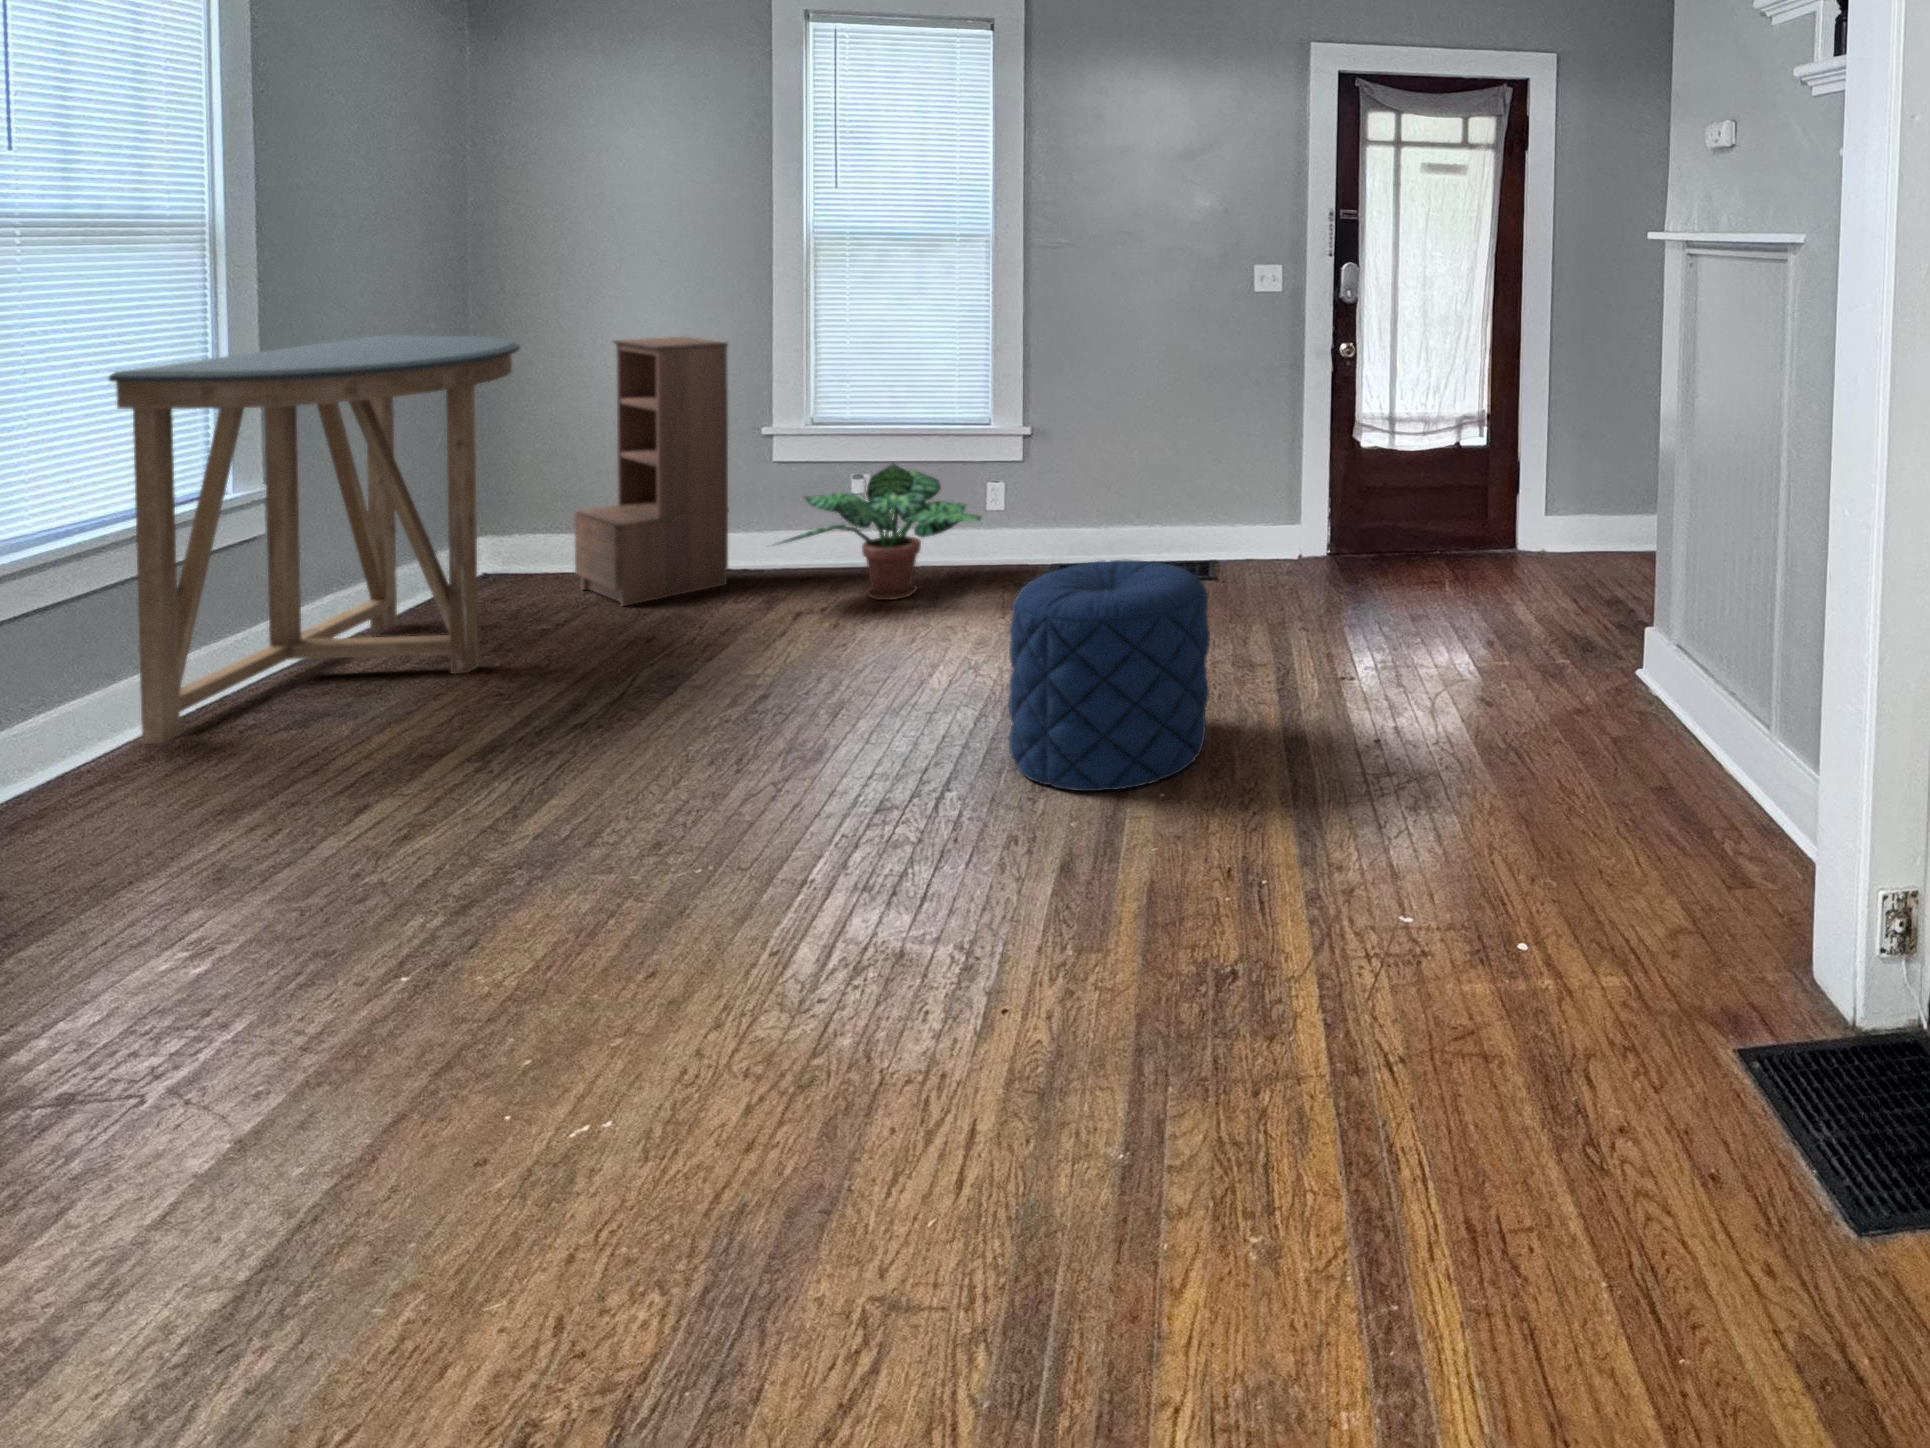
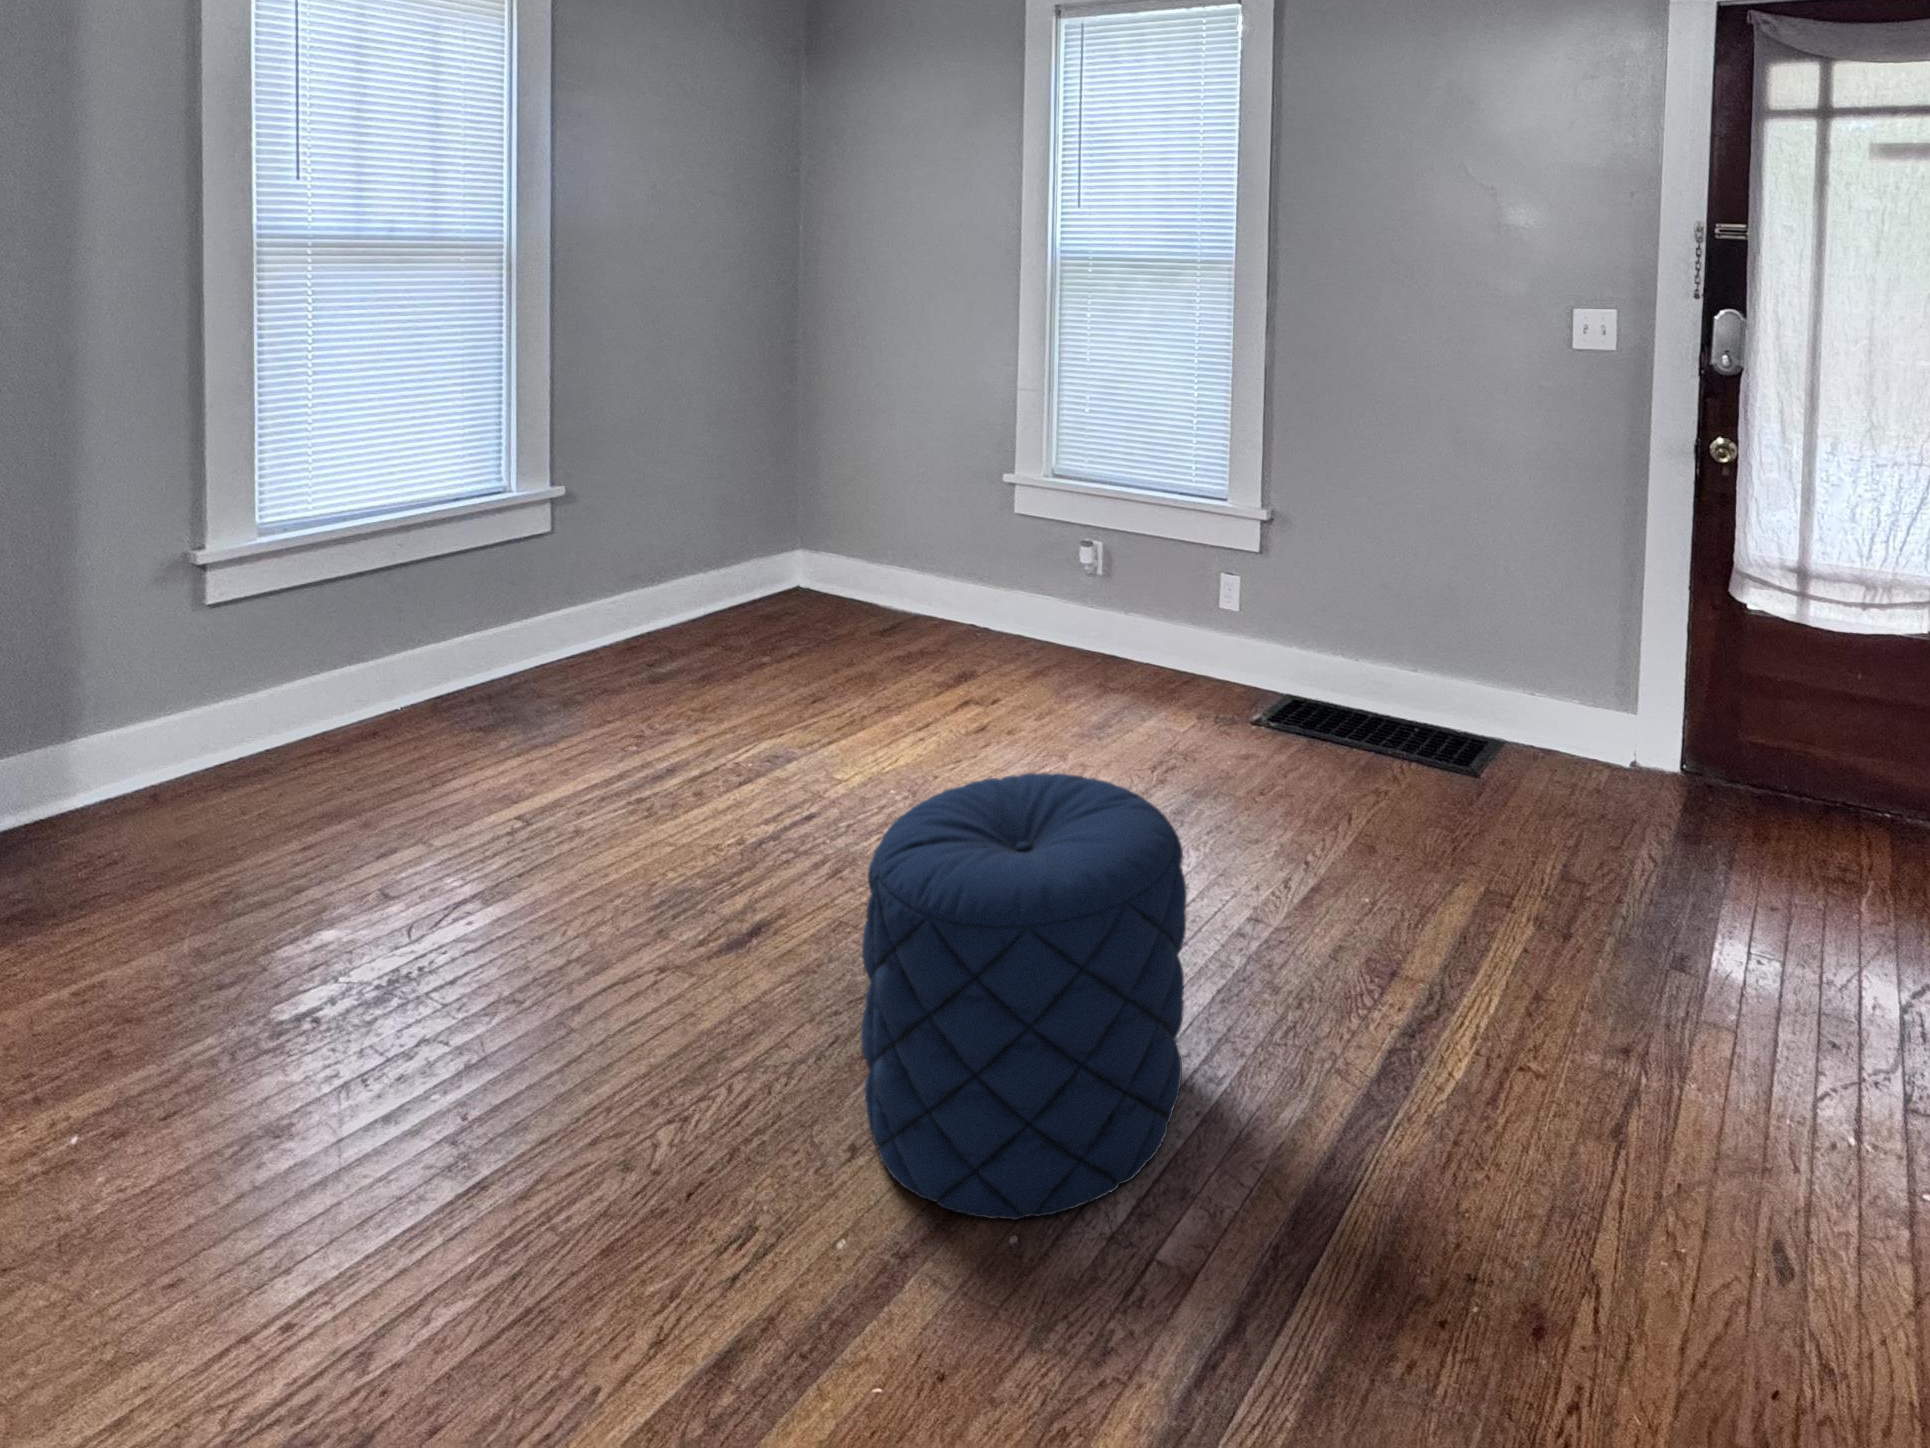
console table: present [109,335,520,744] -> none [346,352,749,727]
bookshelf: present [574,337,729,606] -> none [834,367,960,652]
potted plant: present [779,464,981,600] -> none [931,540,1170,707]

